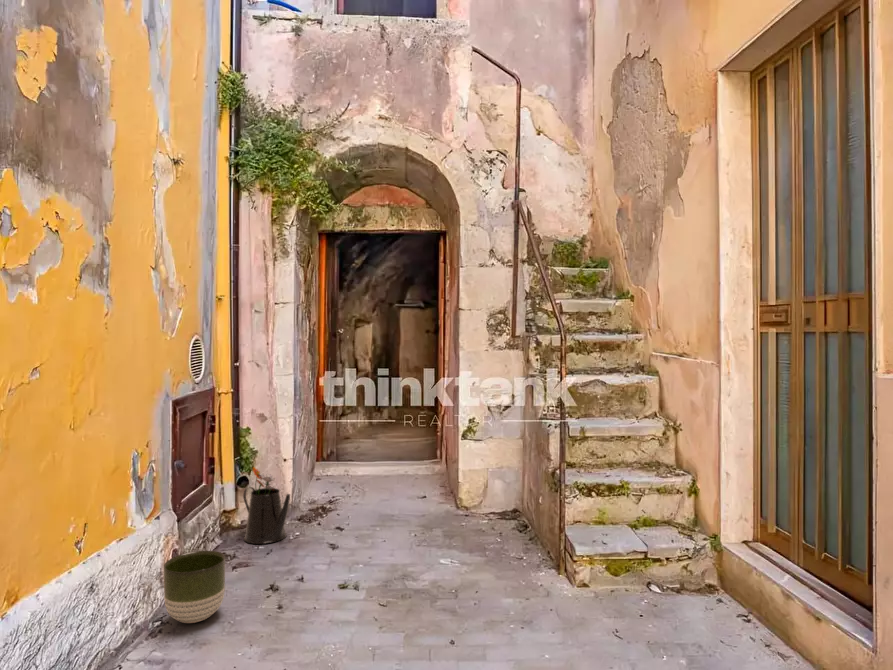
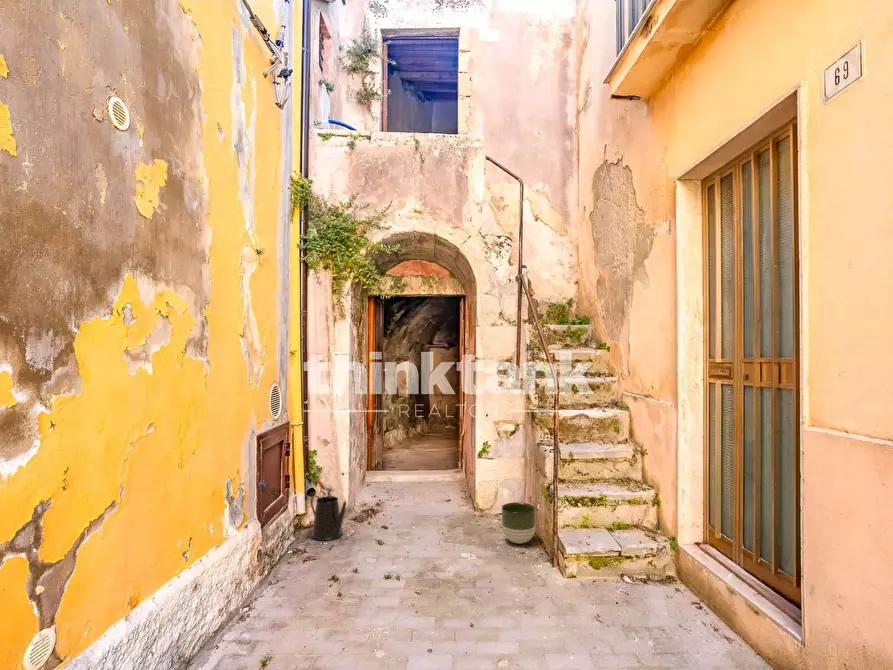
planter: present [164,551,225,623] -> present [502,502,535,543]

